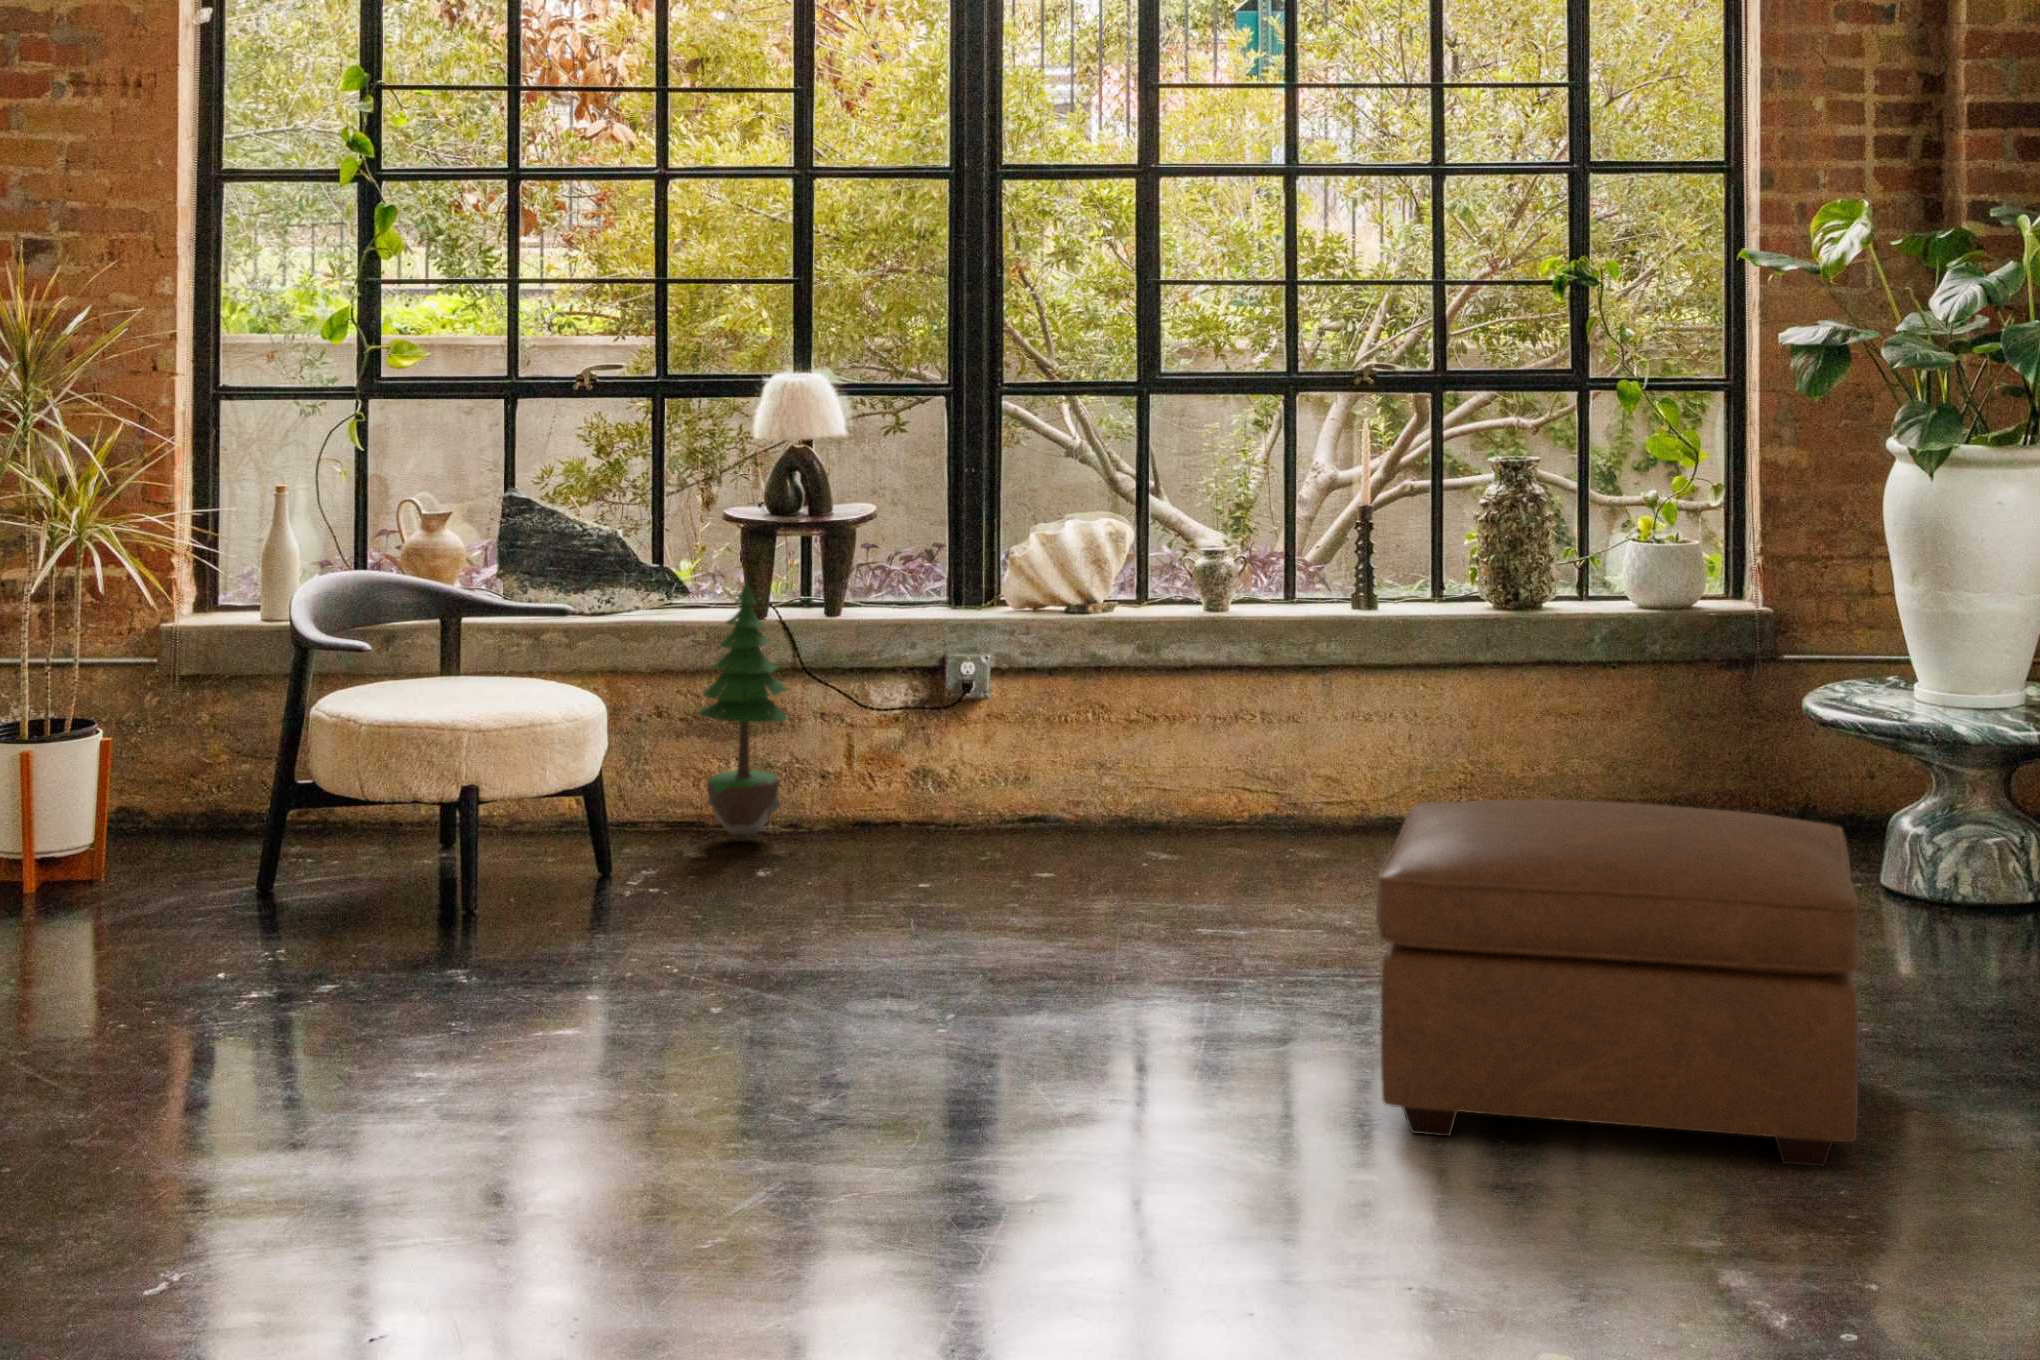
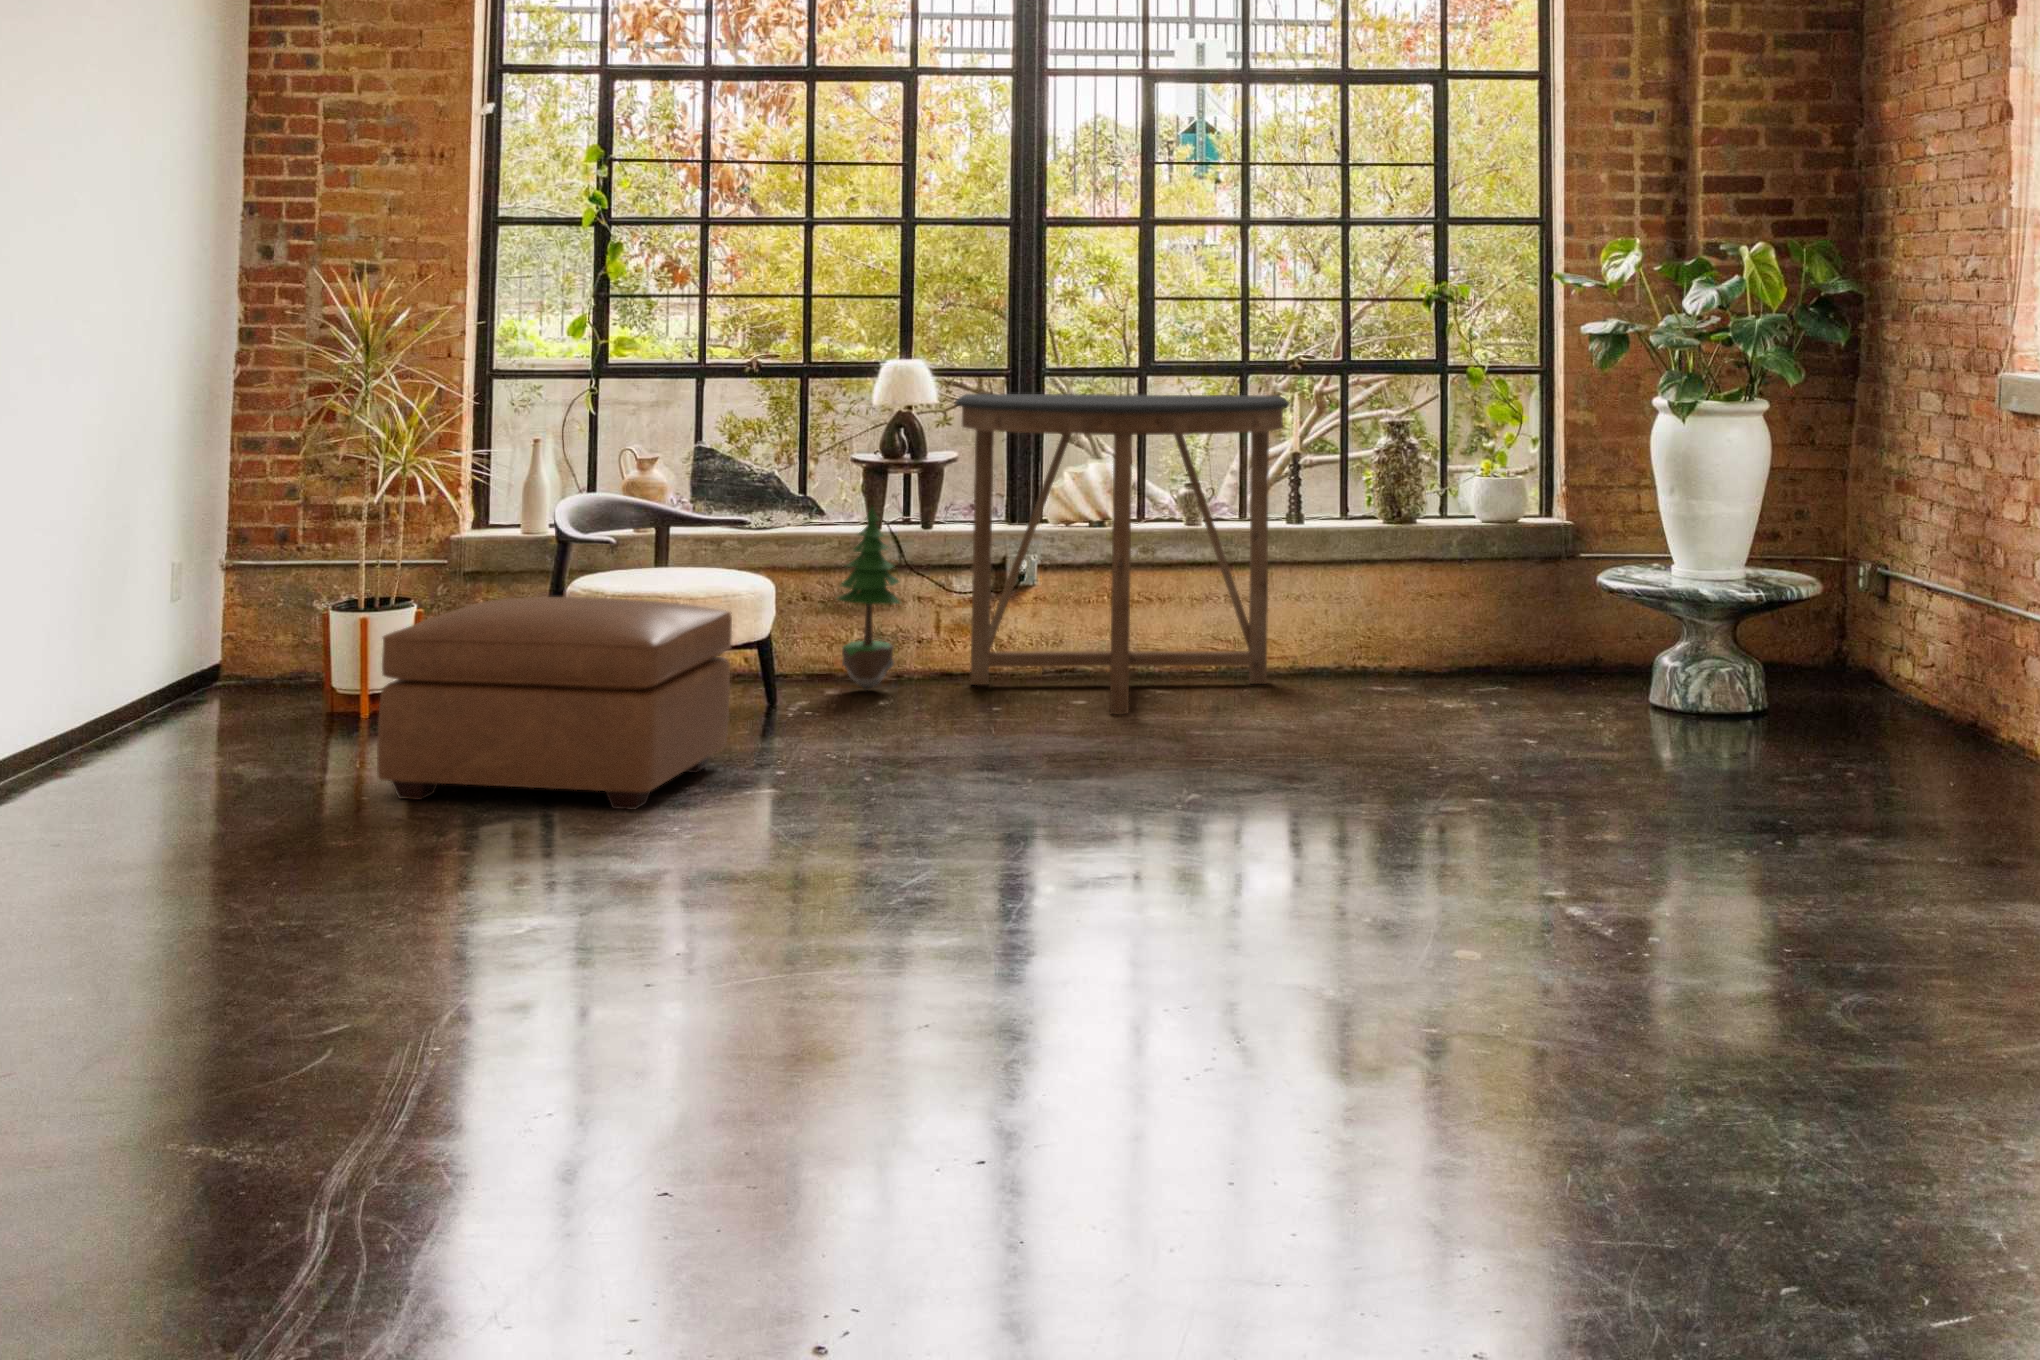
console table: none [860,422,1342,888] -> present [955,394,1290,714]
ottoman: present [1376,799,1860,1166] -> present [377,597,732,809]

